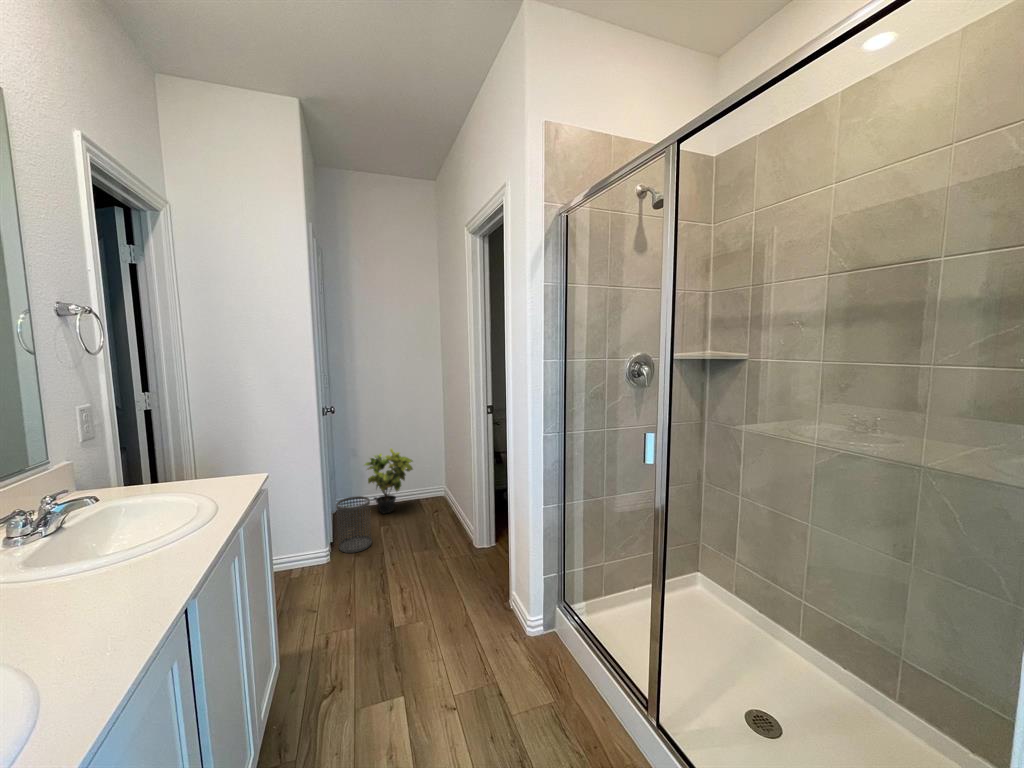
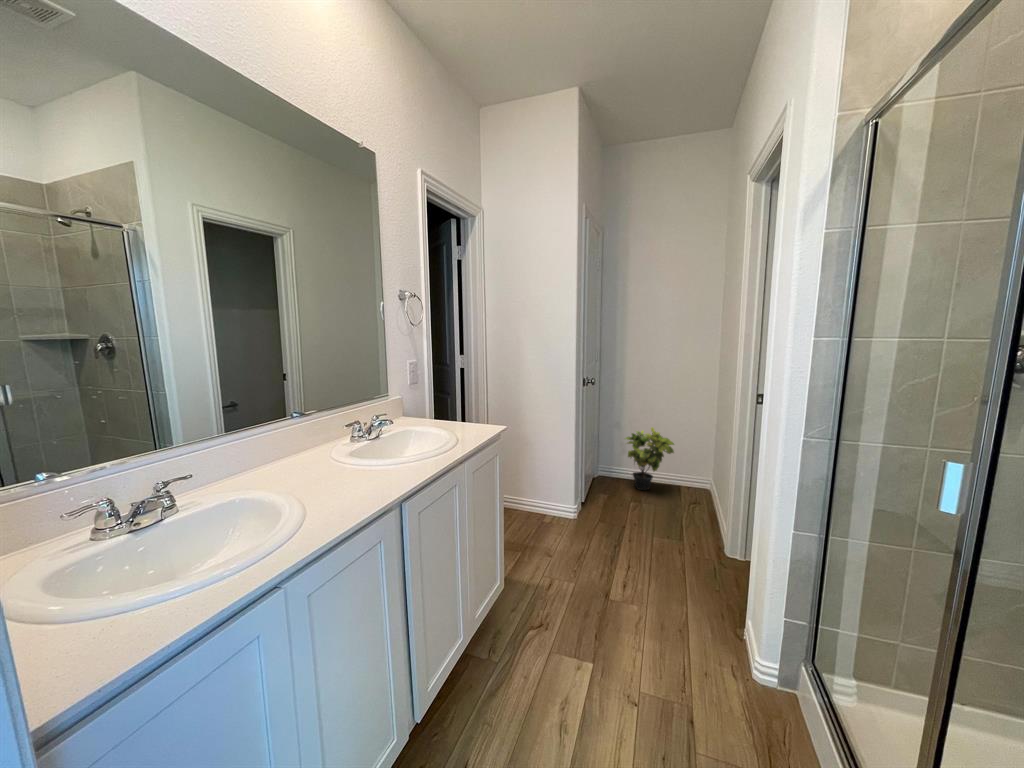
wastebasket: present [336,496,372,553] -> none [588,465,619,517]

